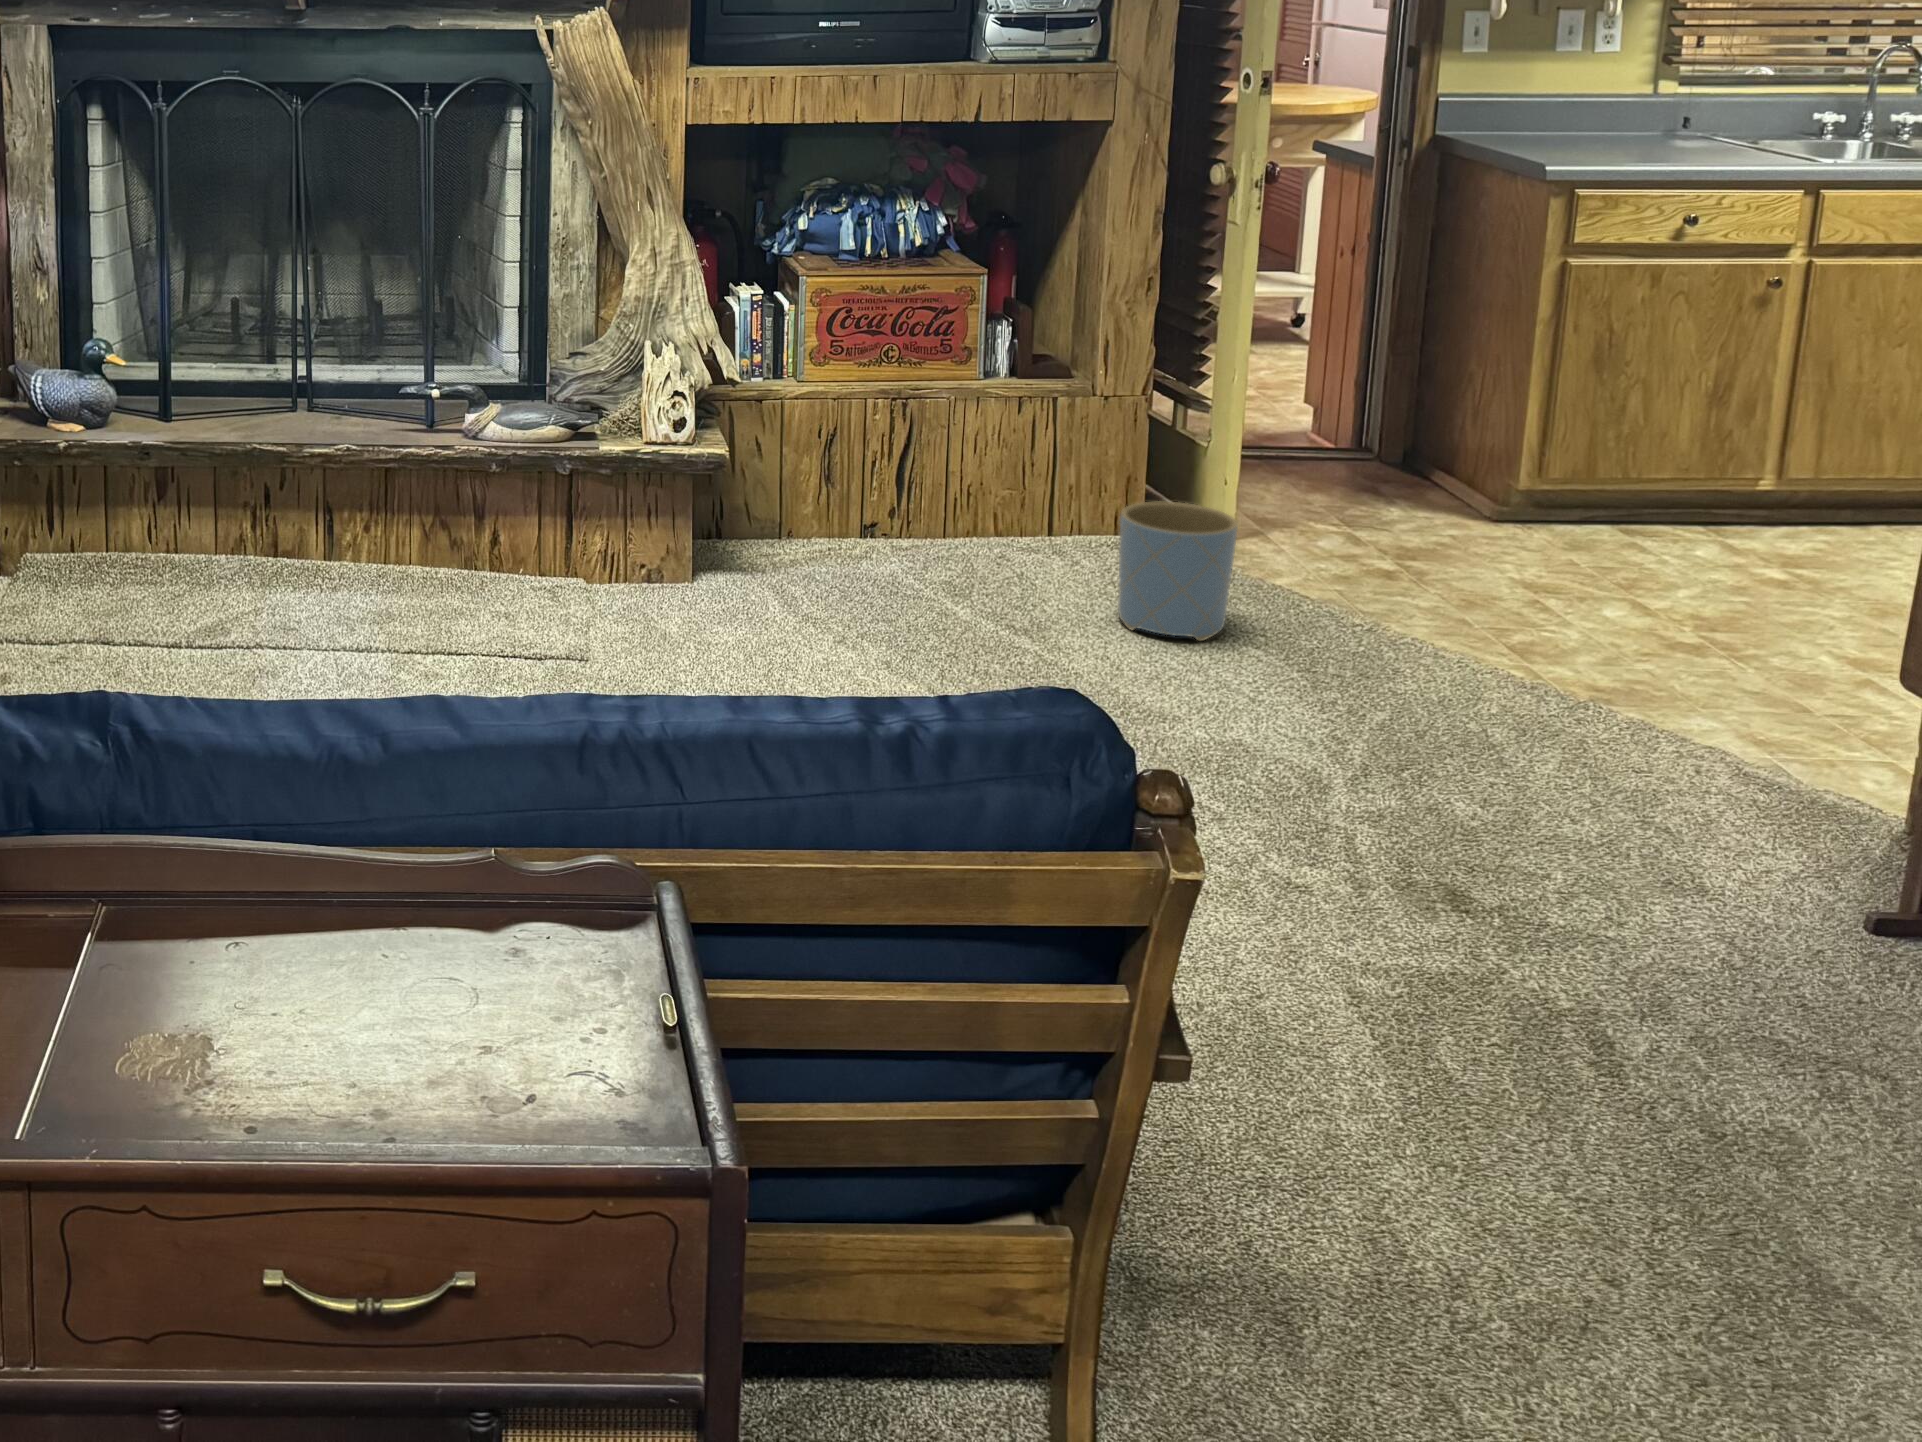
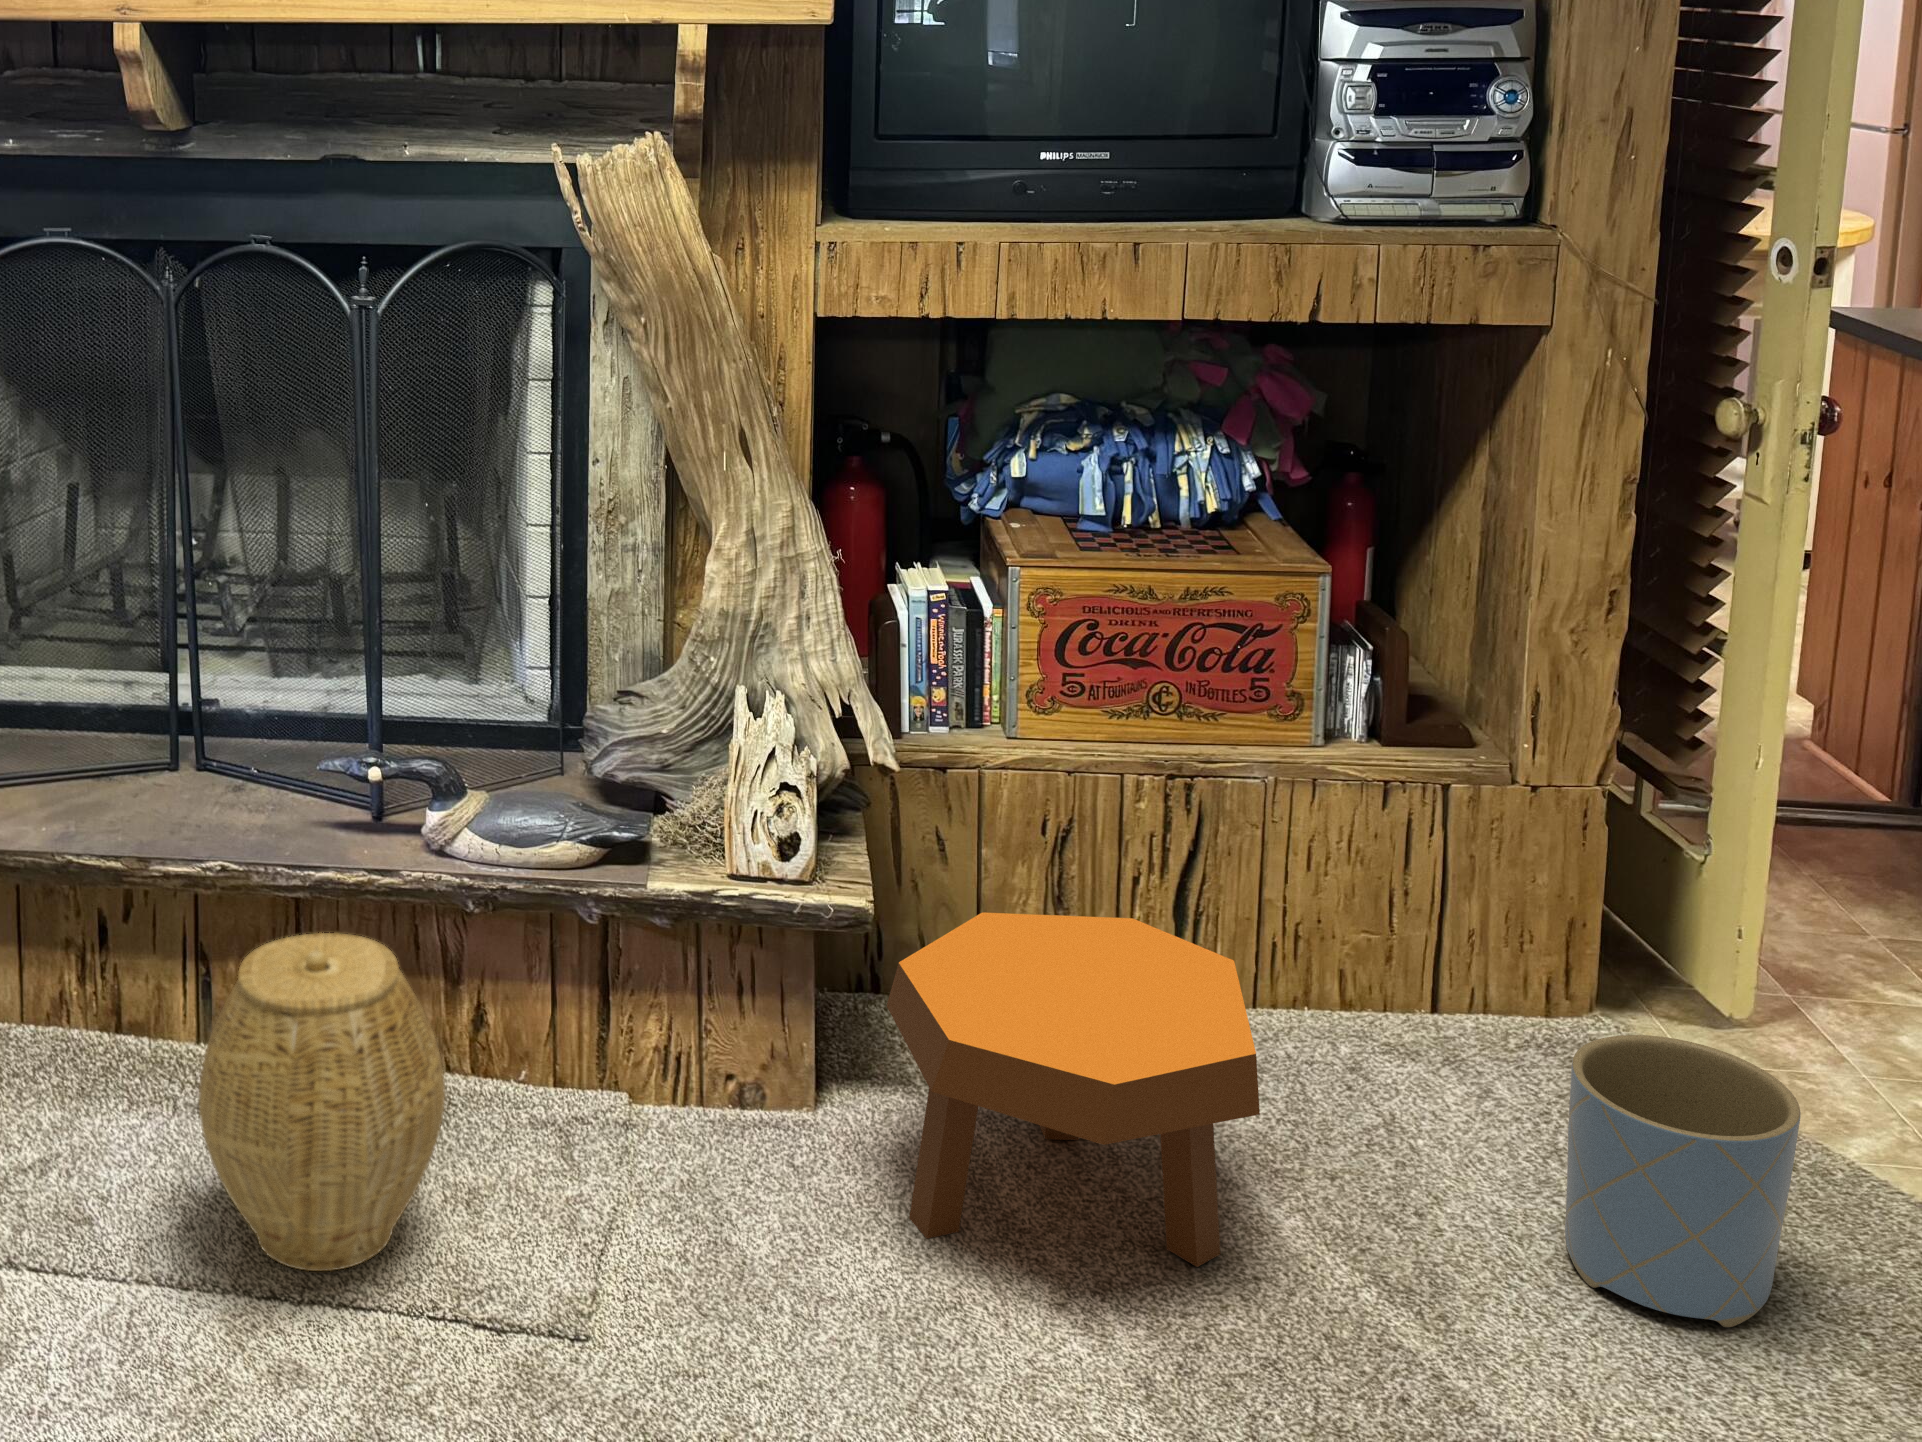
woven basket: none [366,460,505,641] -> present [199,933,445,1271]
footstool: none [744,460,954,628] -> present [887,912,1260,1267]

